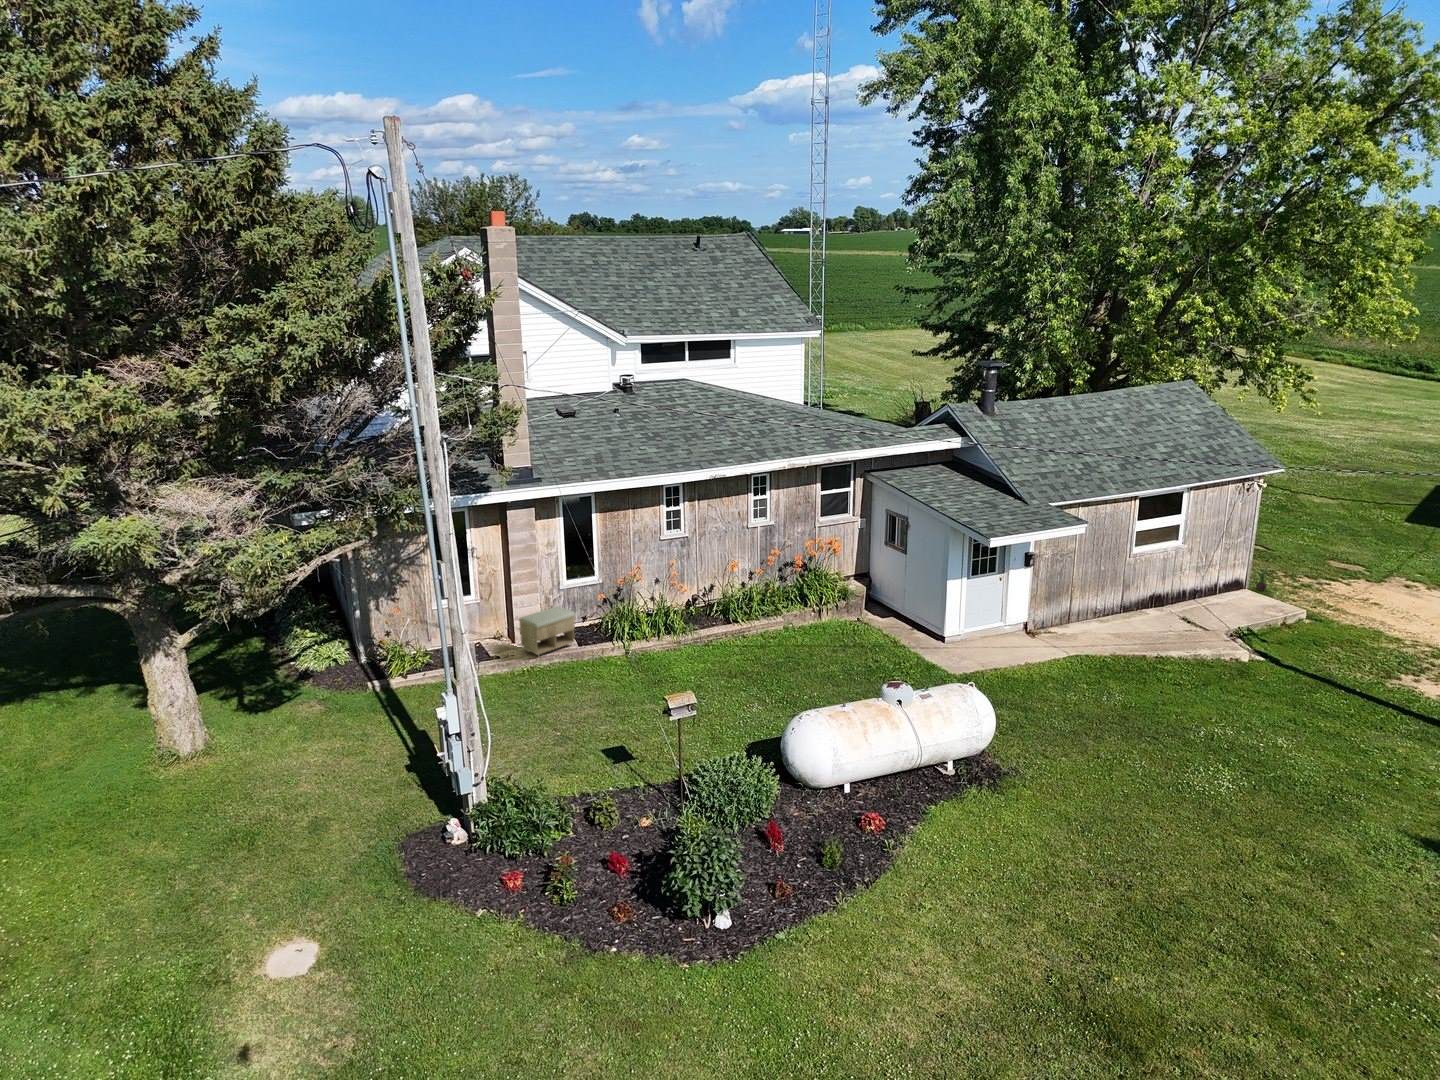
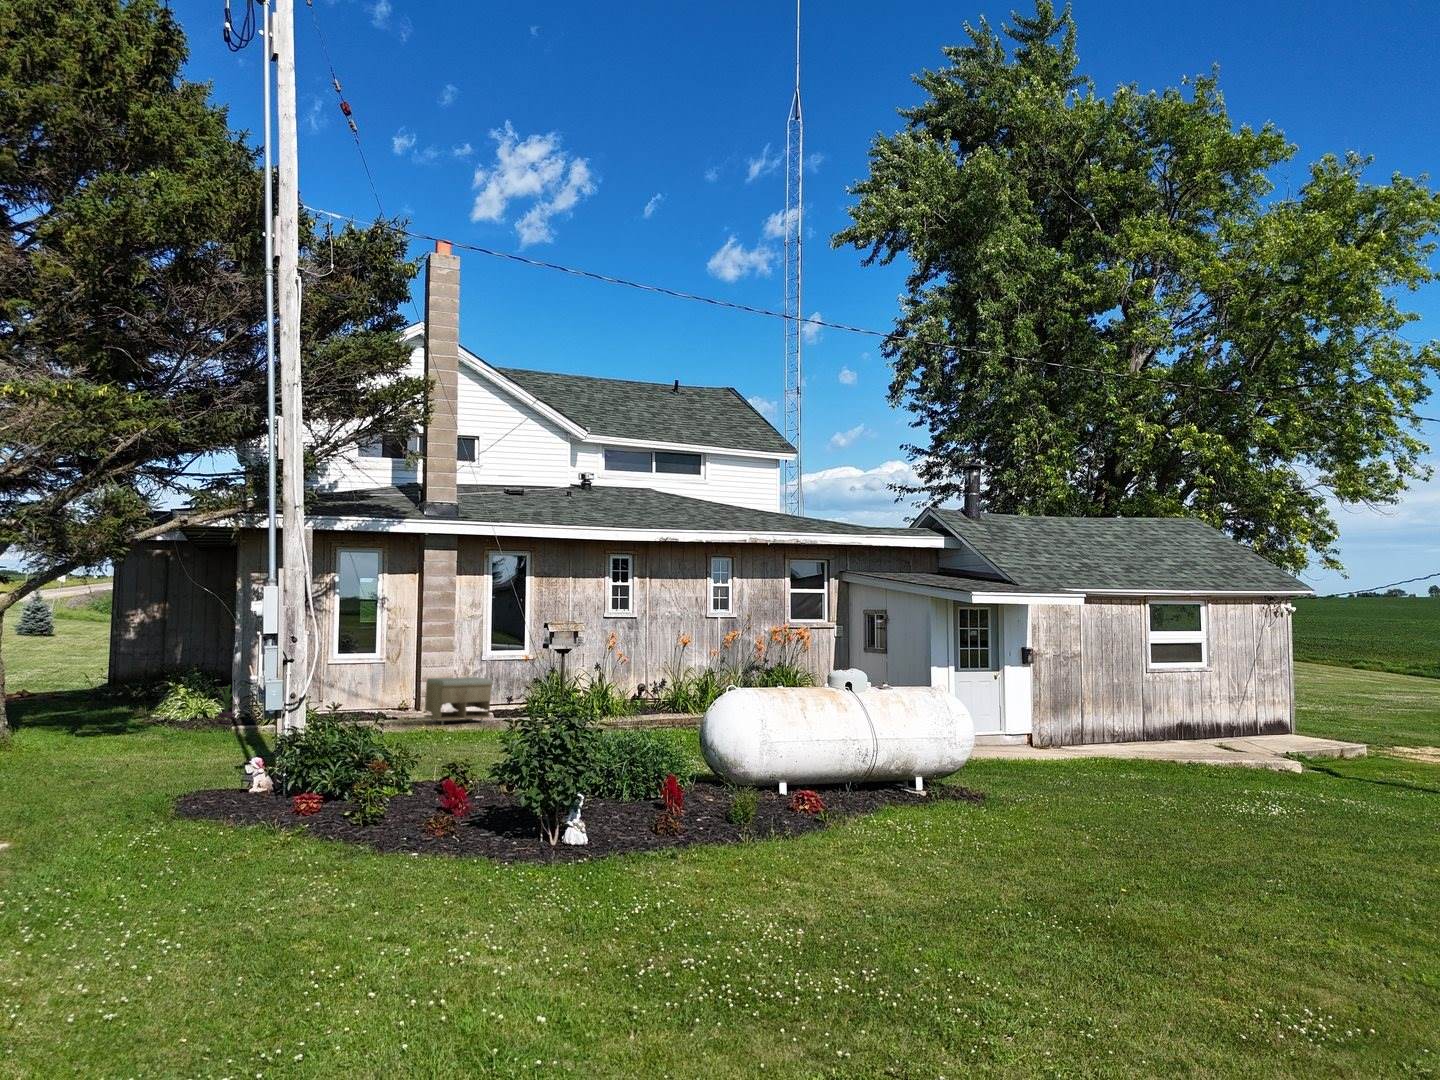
decorative plant: present [1255,569,1267,591] -> present [218,685,234,723]

